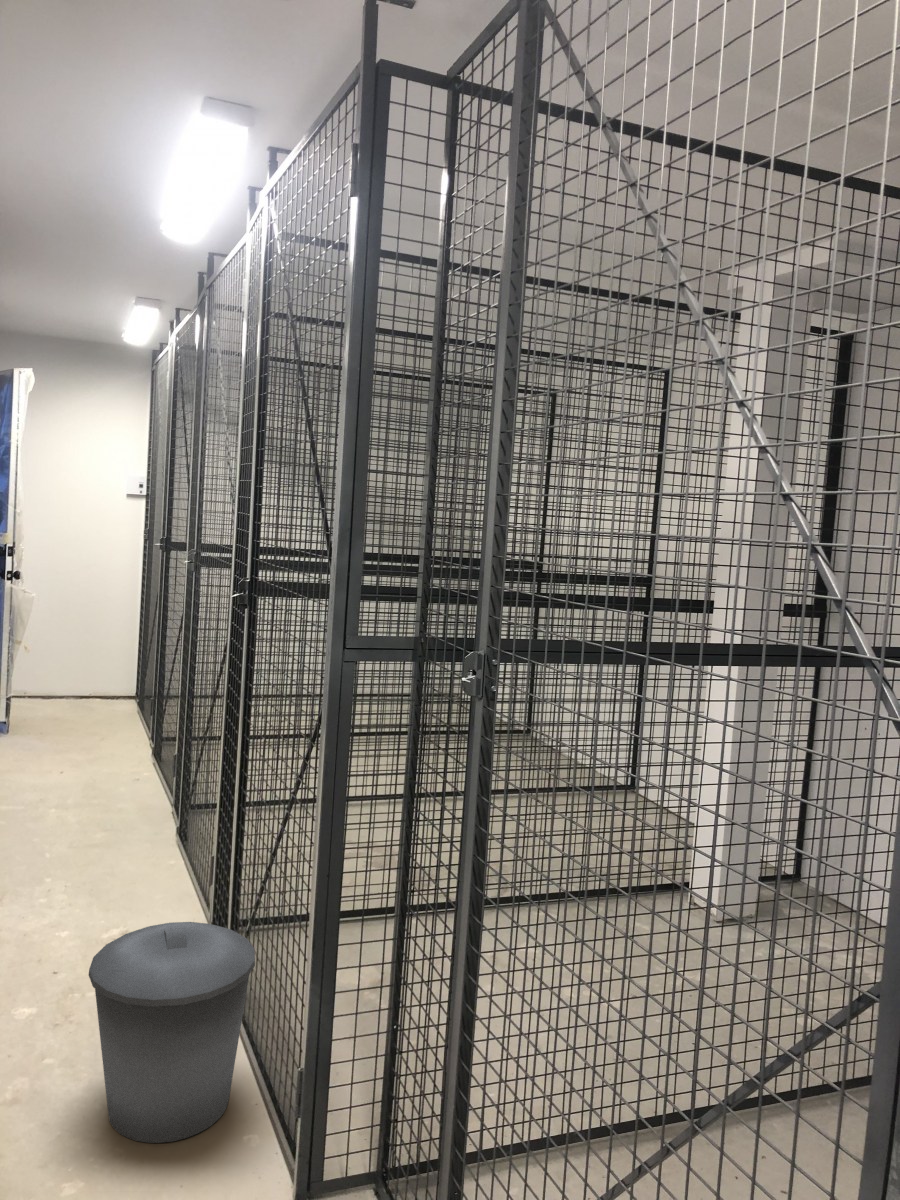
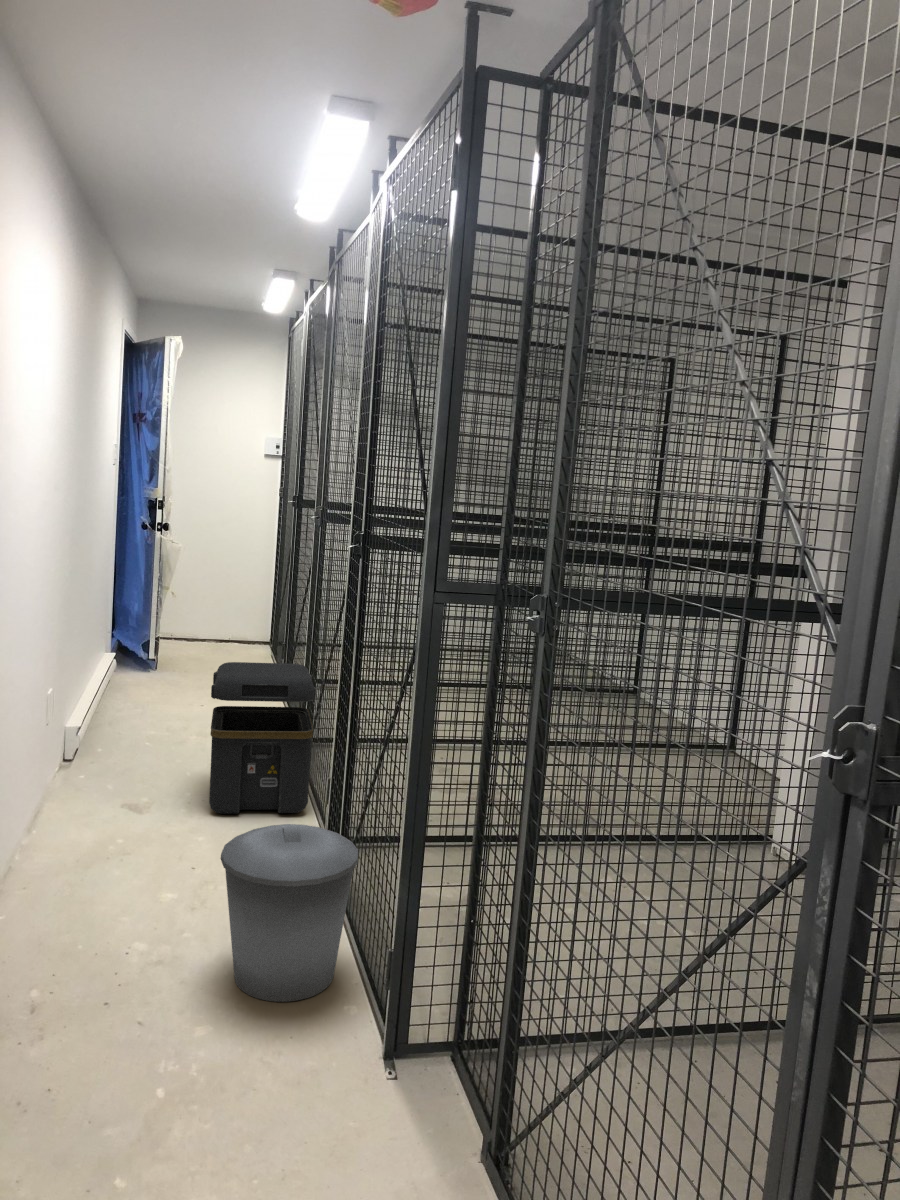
toolbox: none [73,725,194,901] -> present [209,662,316,814]

